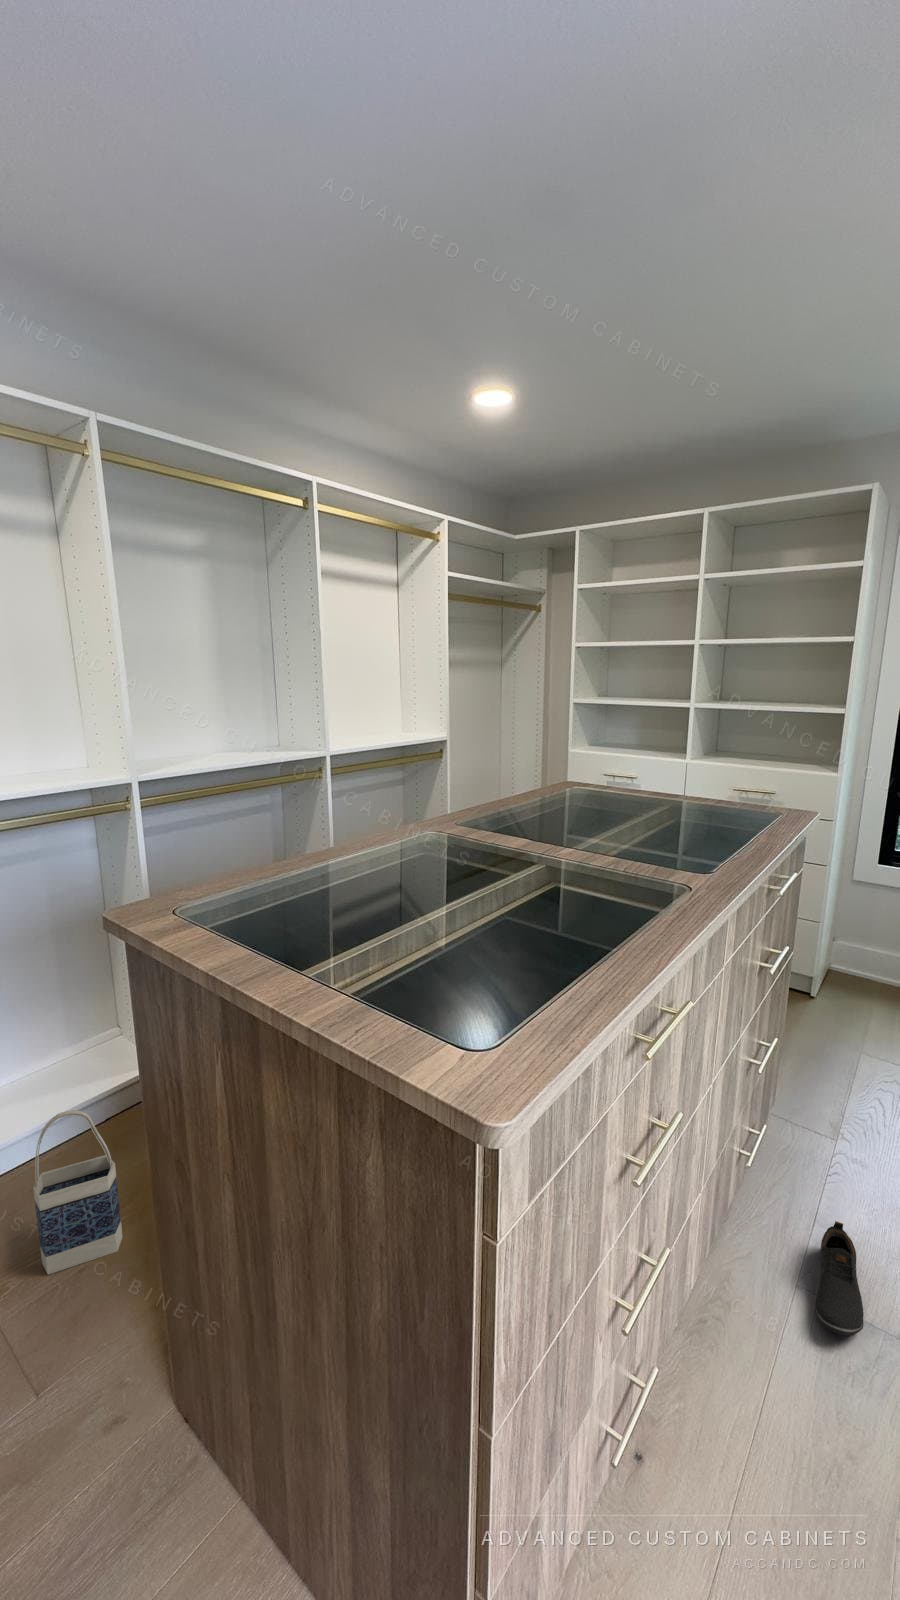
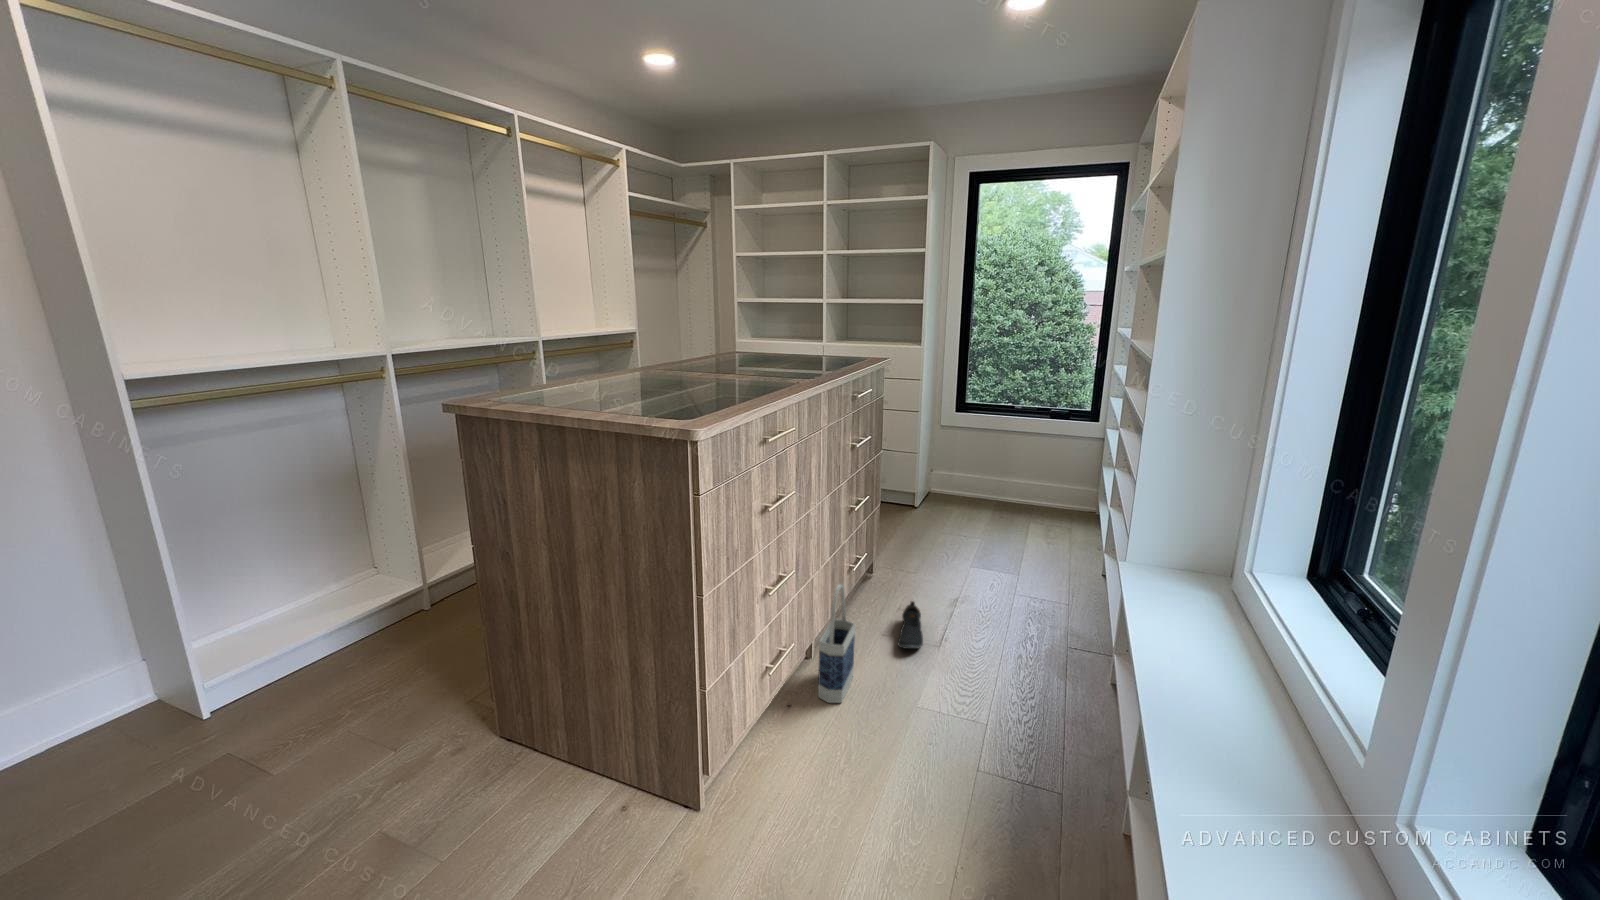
bag: present [33,1110,123,1275] -> present [818,584,855,703]

